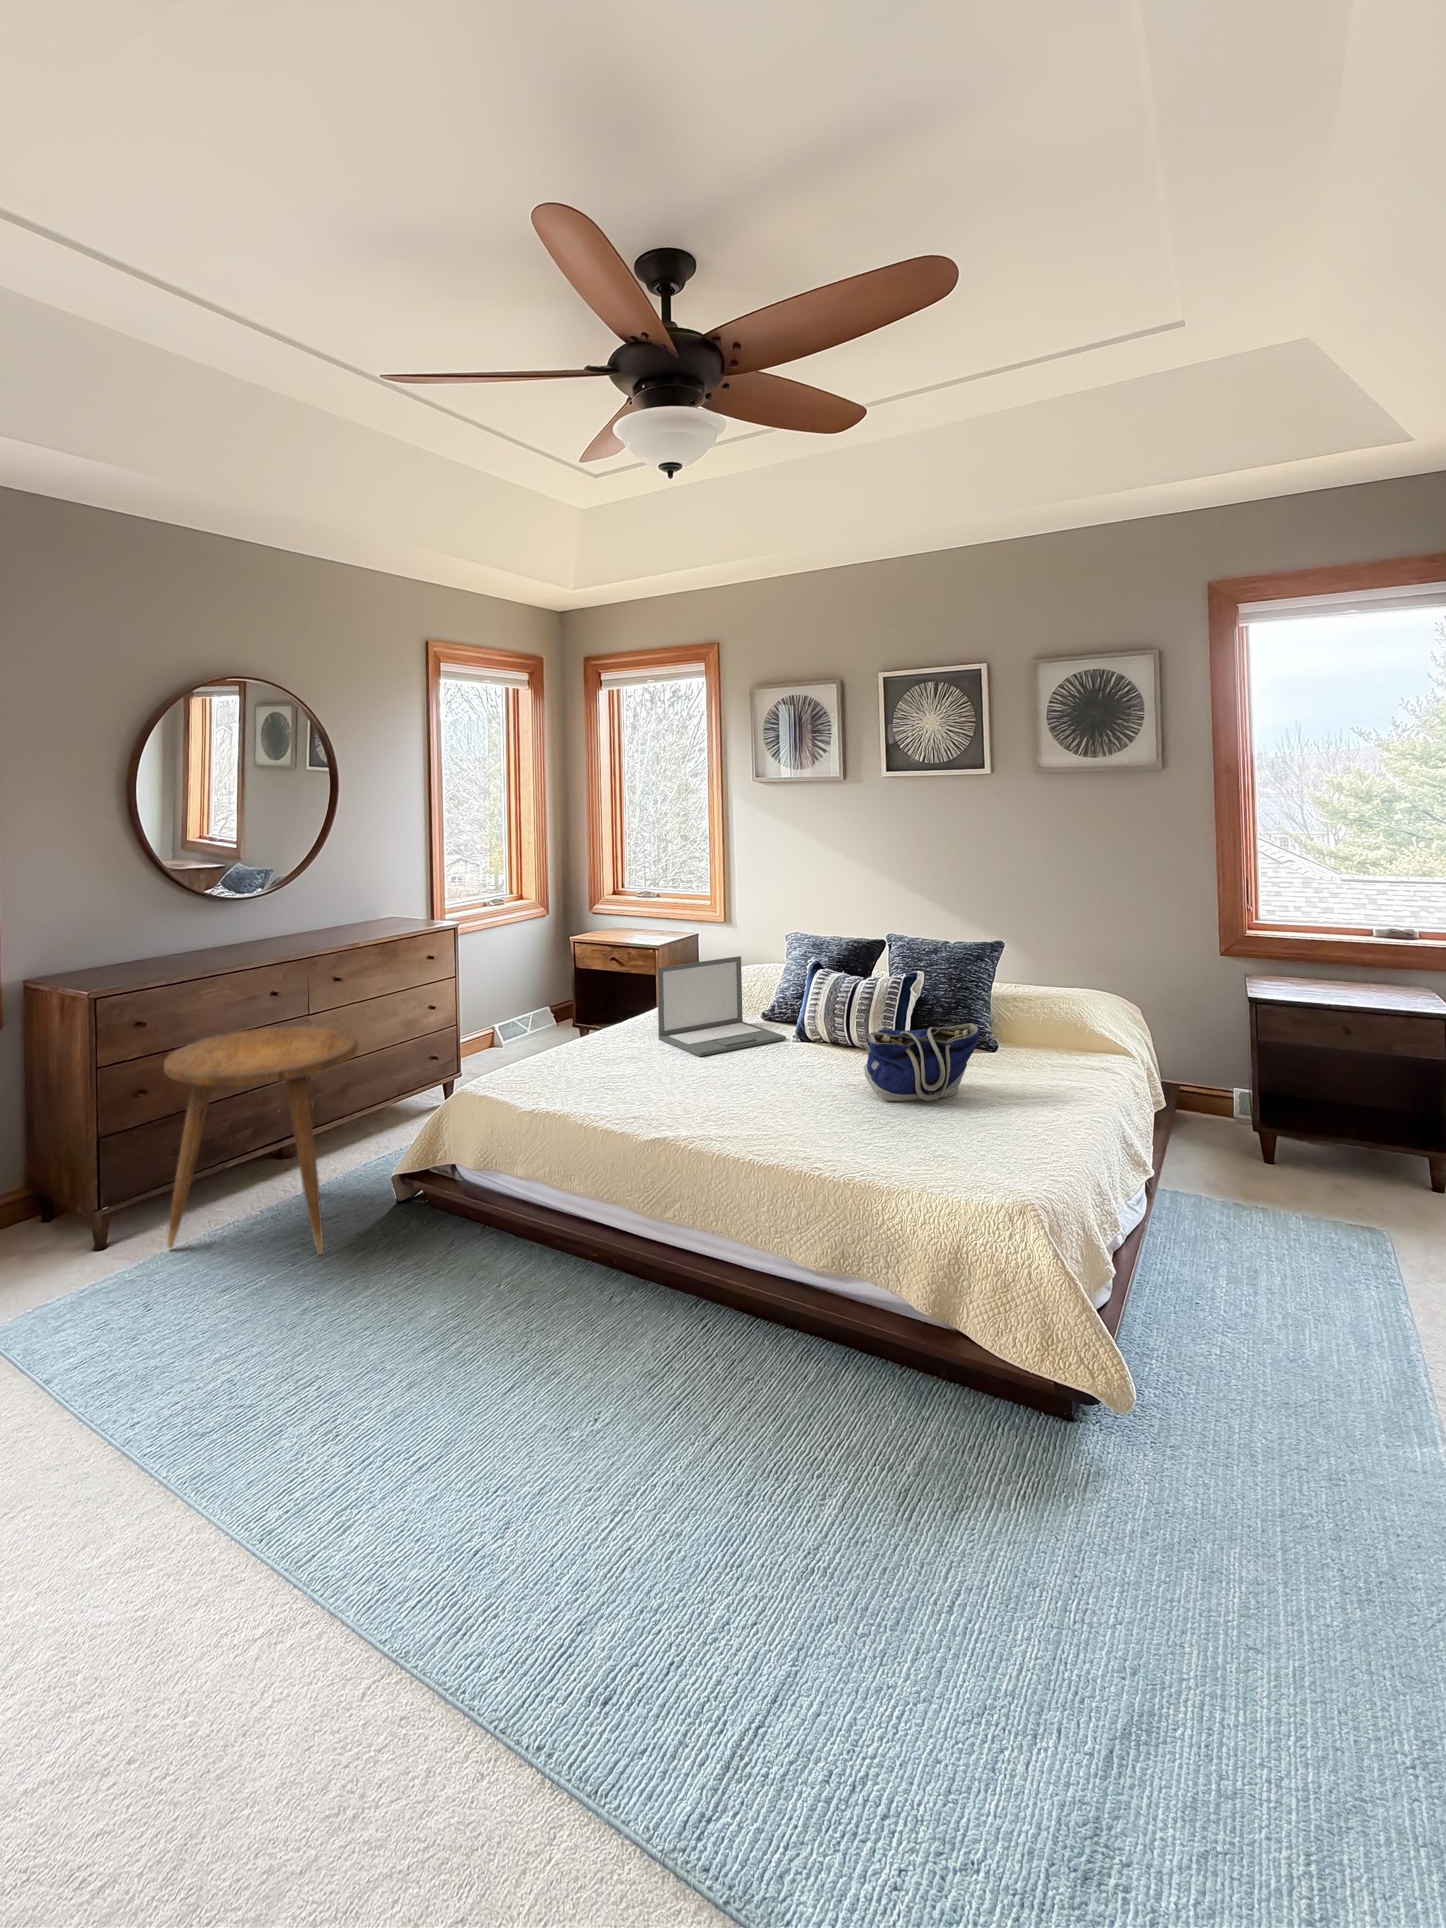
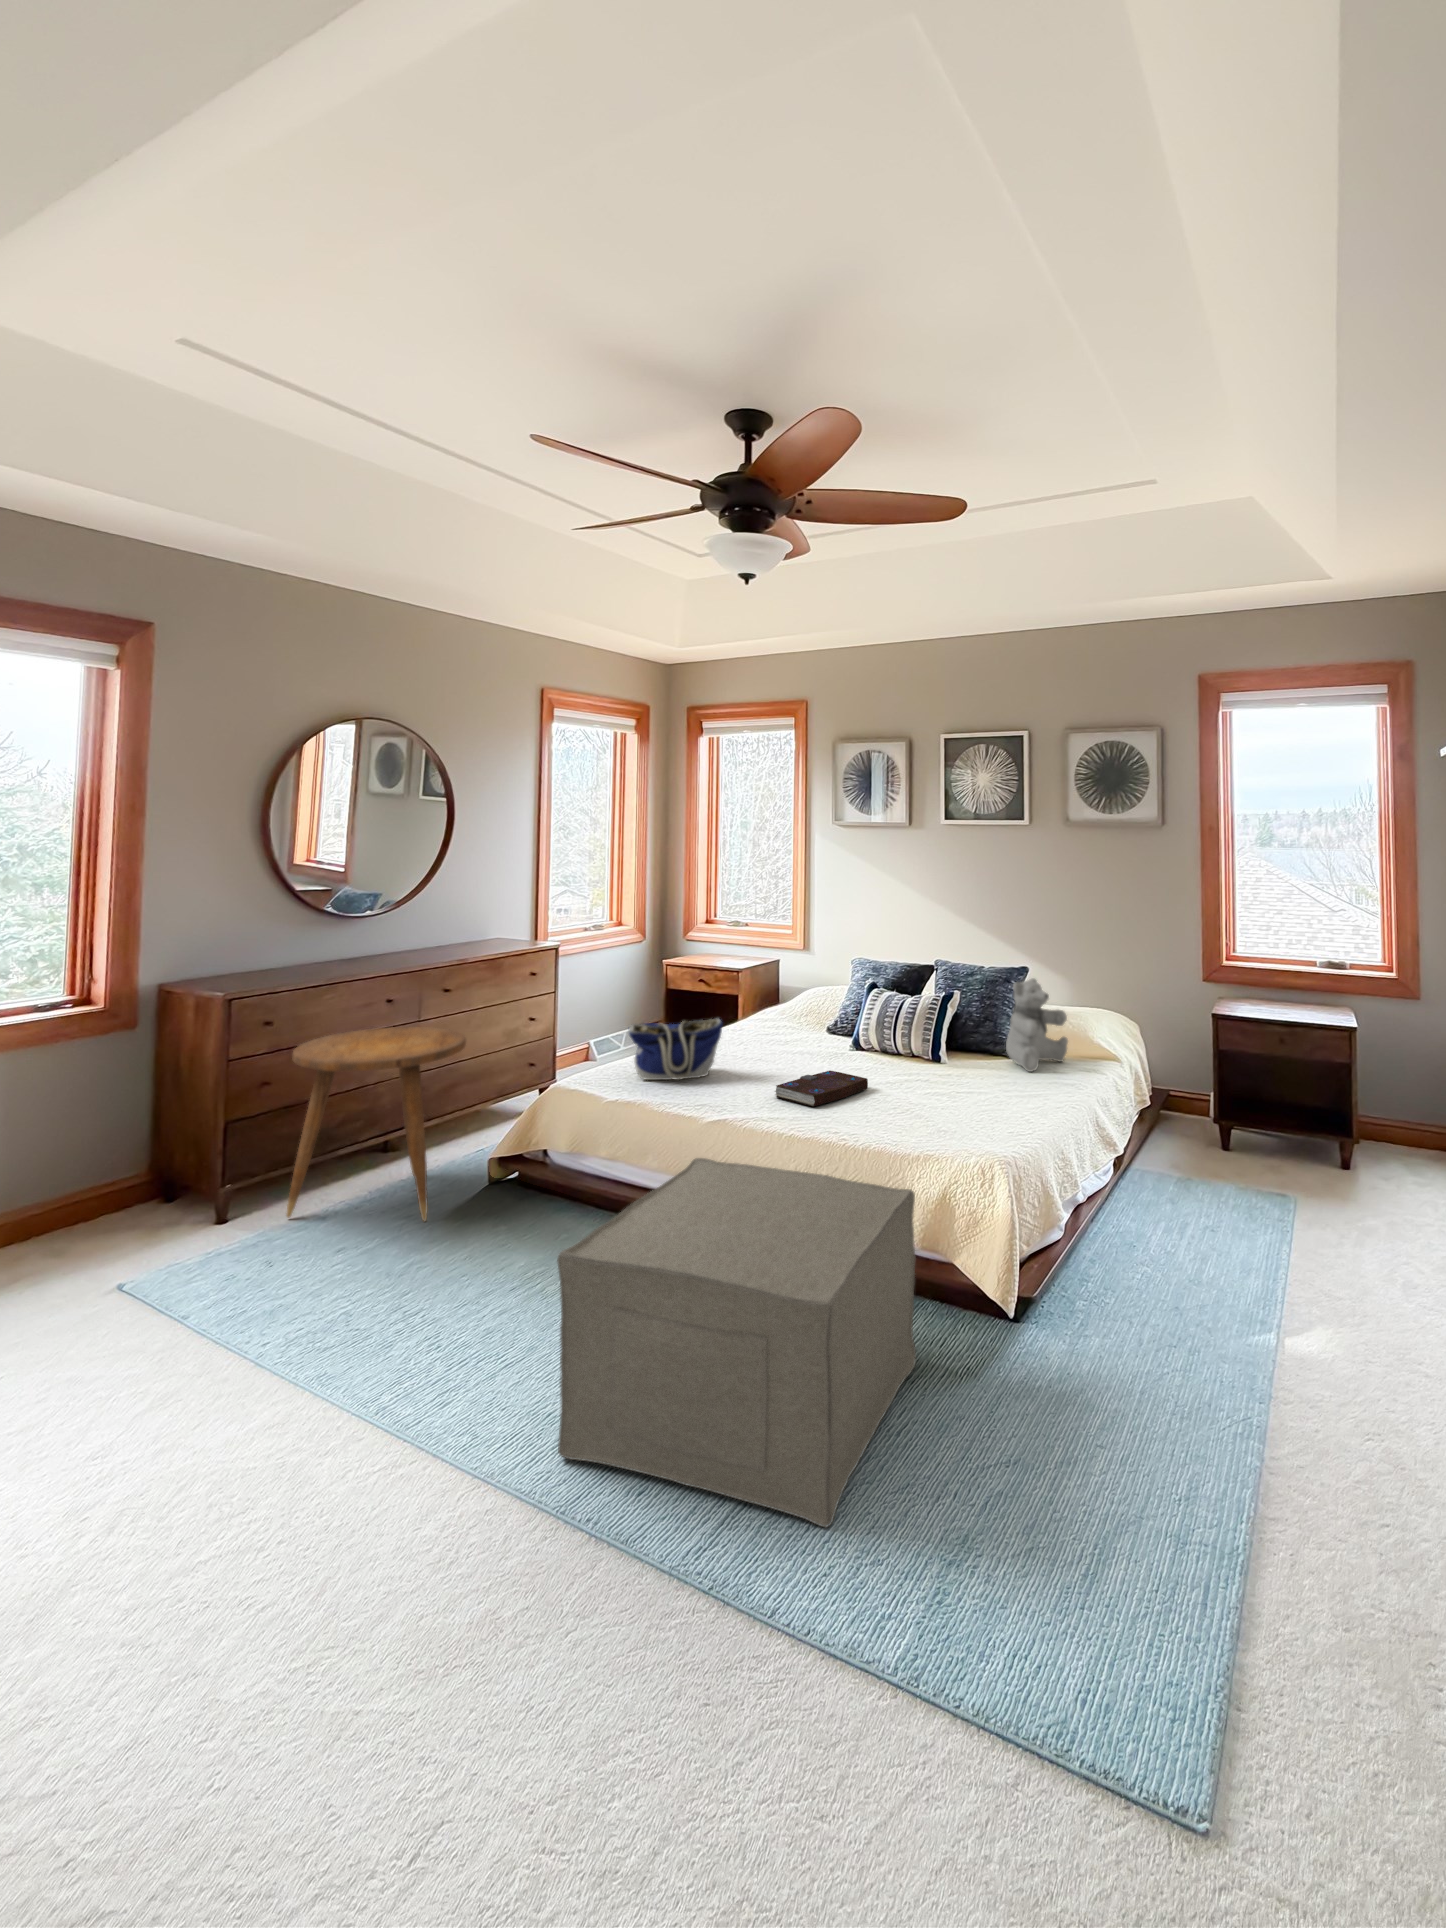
laptop: present [657,956,786,1056] -> none [732,975,840,1057]
teddy bear: none [992,959,1069,1074] -> present [1006,978,1068,1072]
tote bag: present [863,1023,980,1101] -> present [628,1019,723,1080]
book: none [721,1076,833,1126] -> present [775,1071,868,1107]
ottoman: none [480,1206,945,1778] -> present [557,1158,916,1527]

